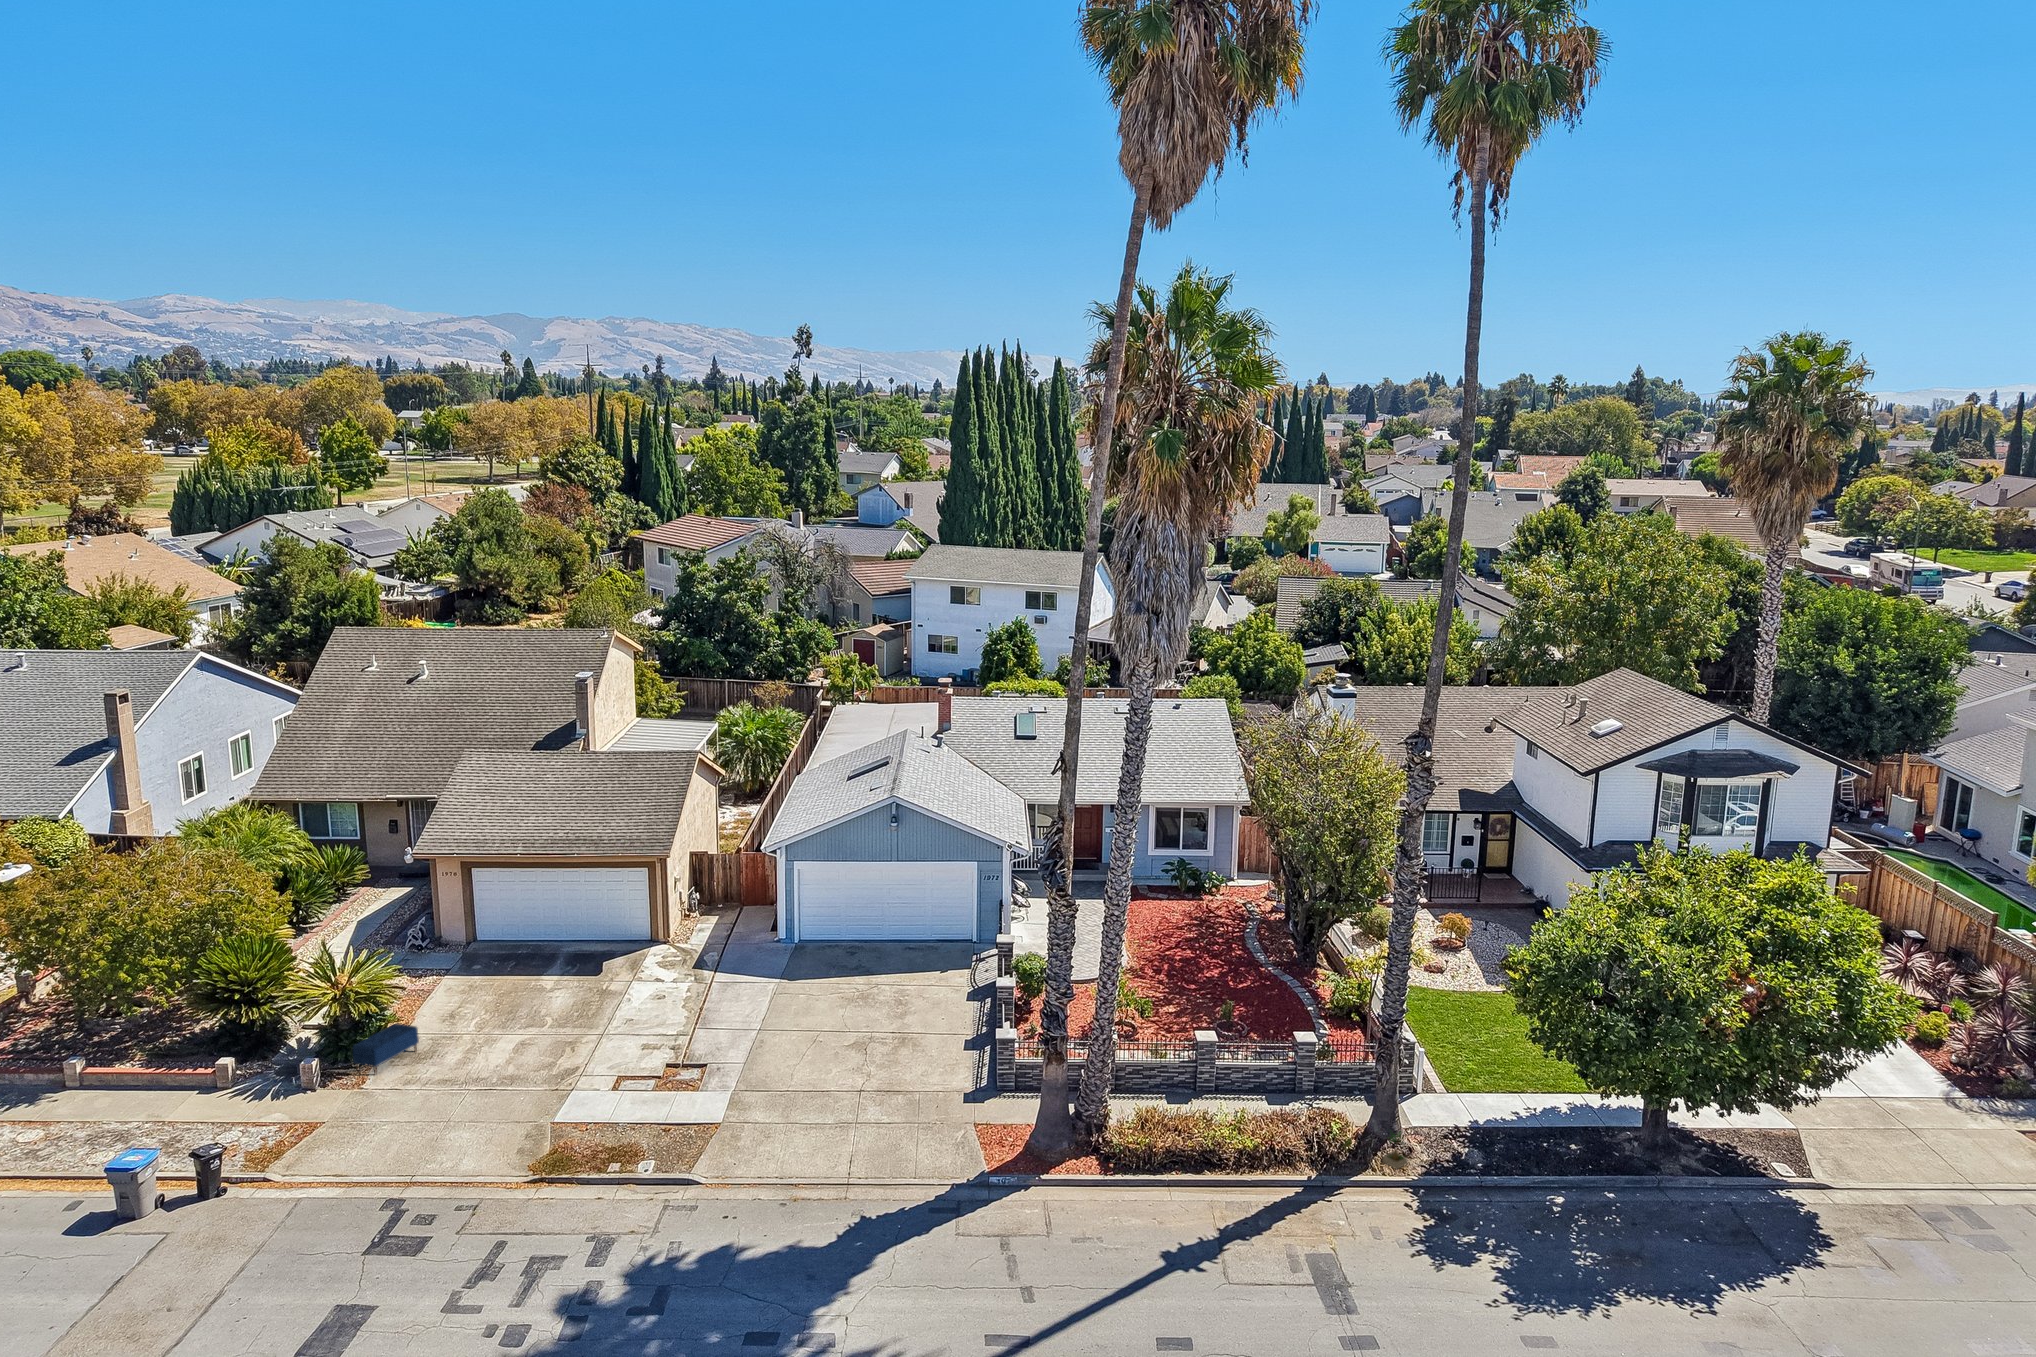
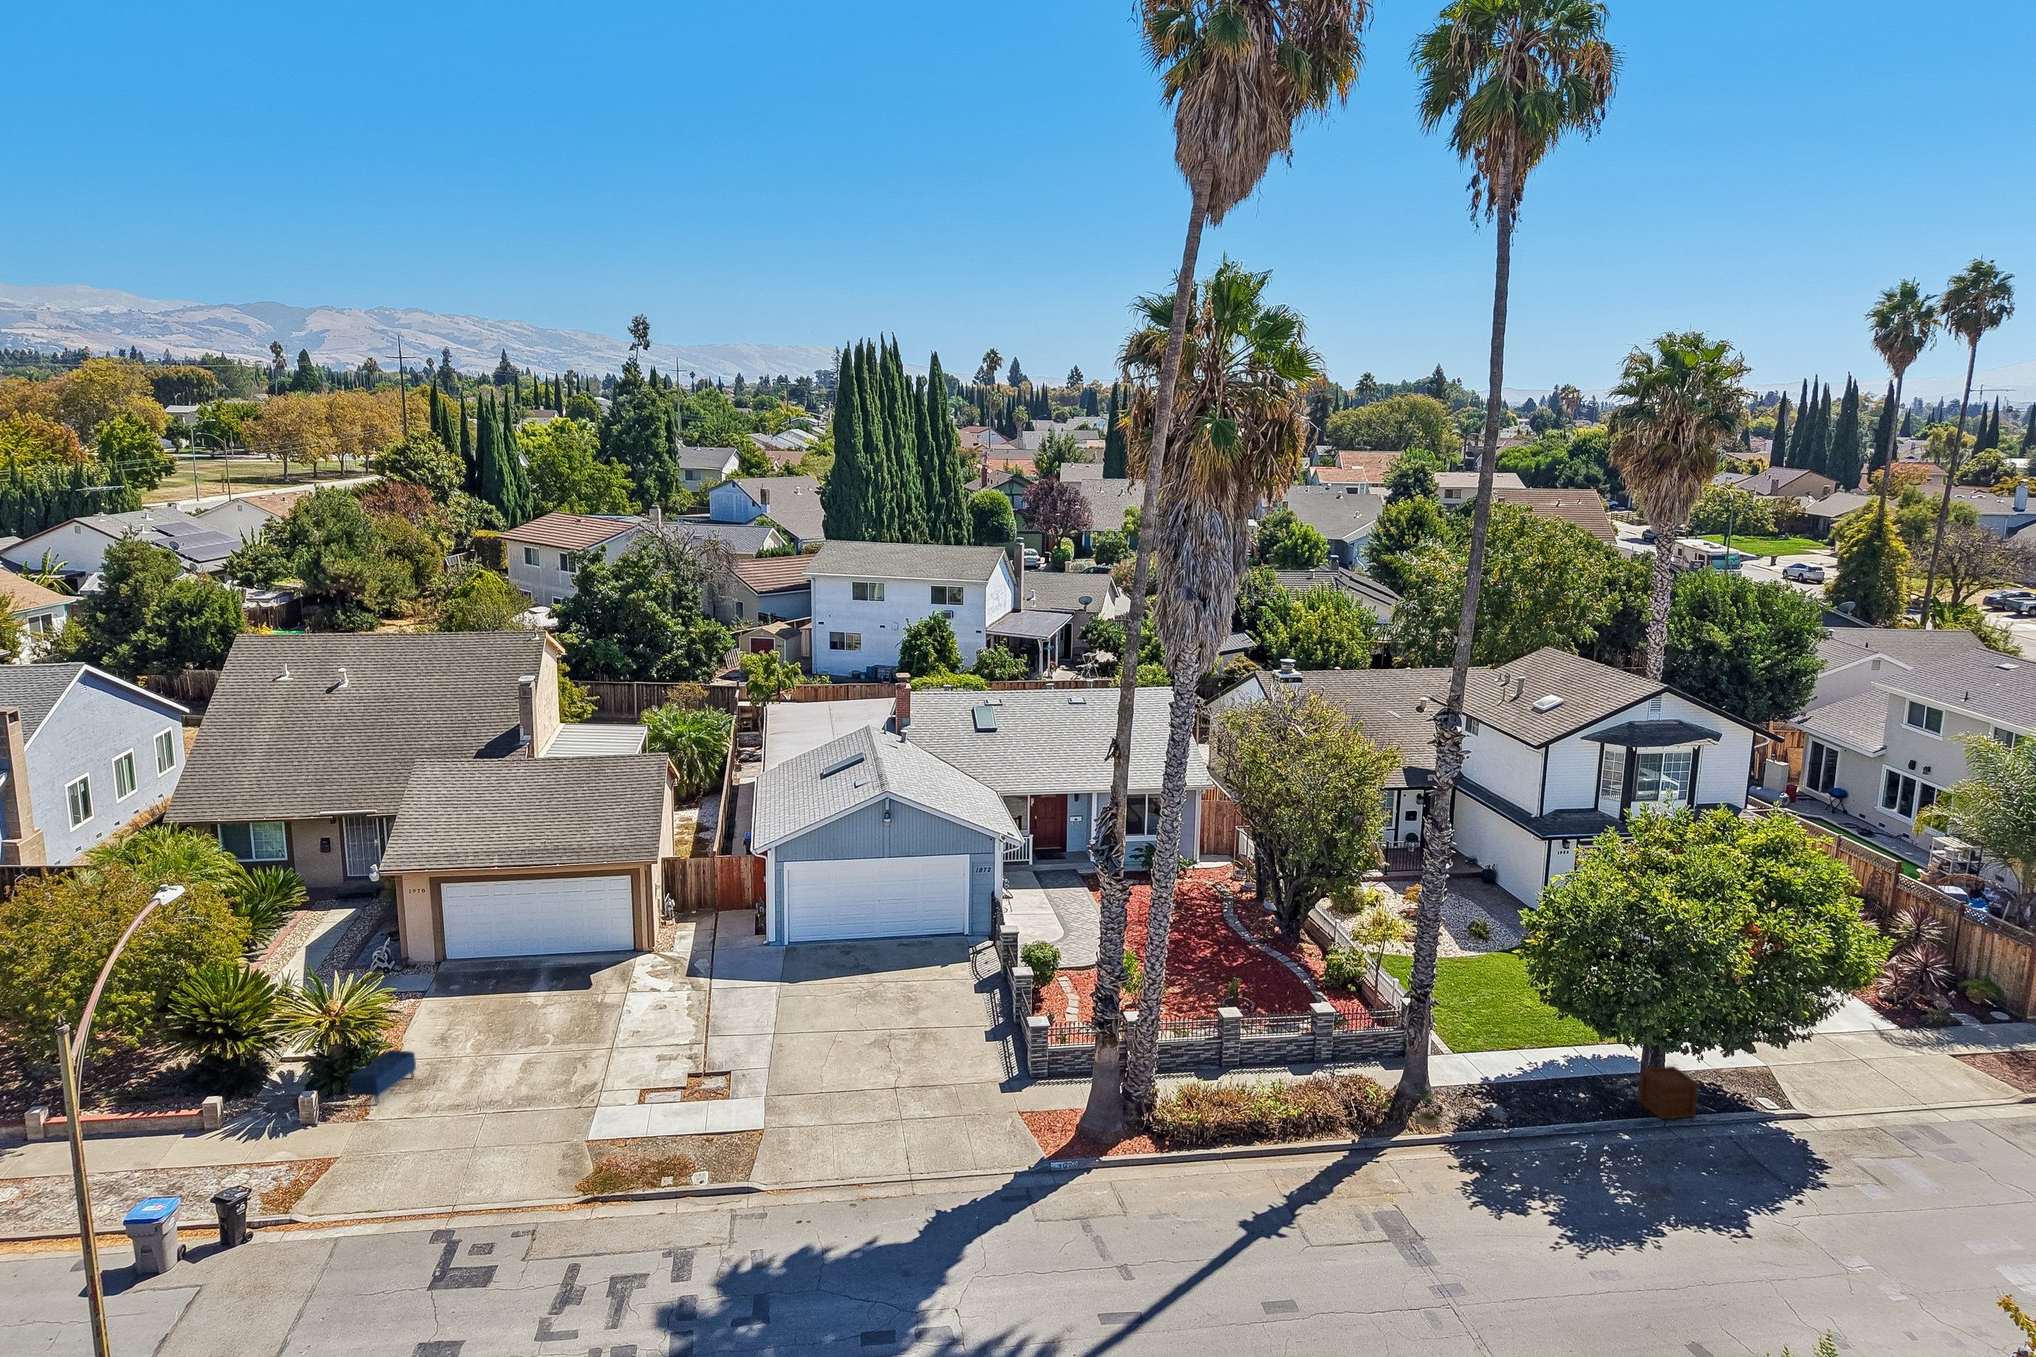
wooden crate: none [1634,1122,1698,1178] -> present [1638,1066,1699,1119]

